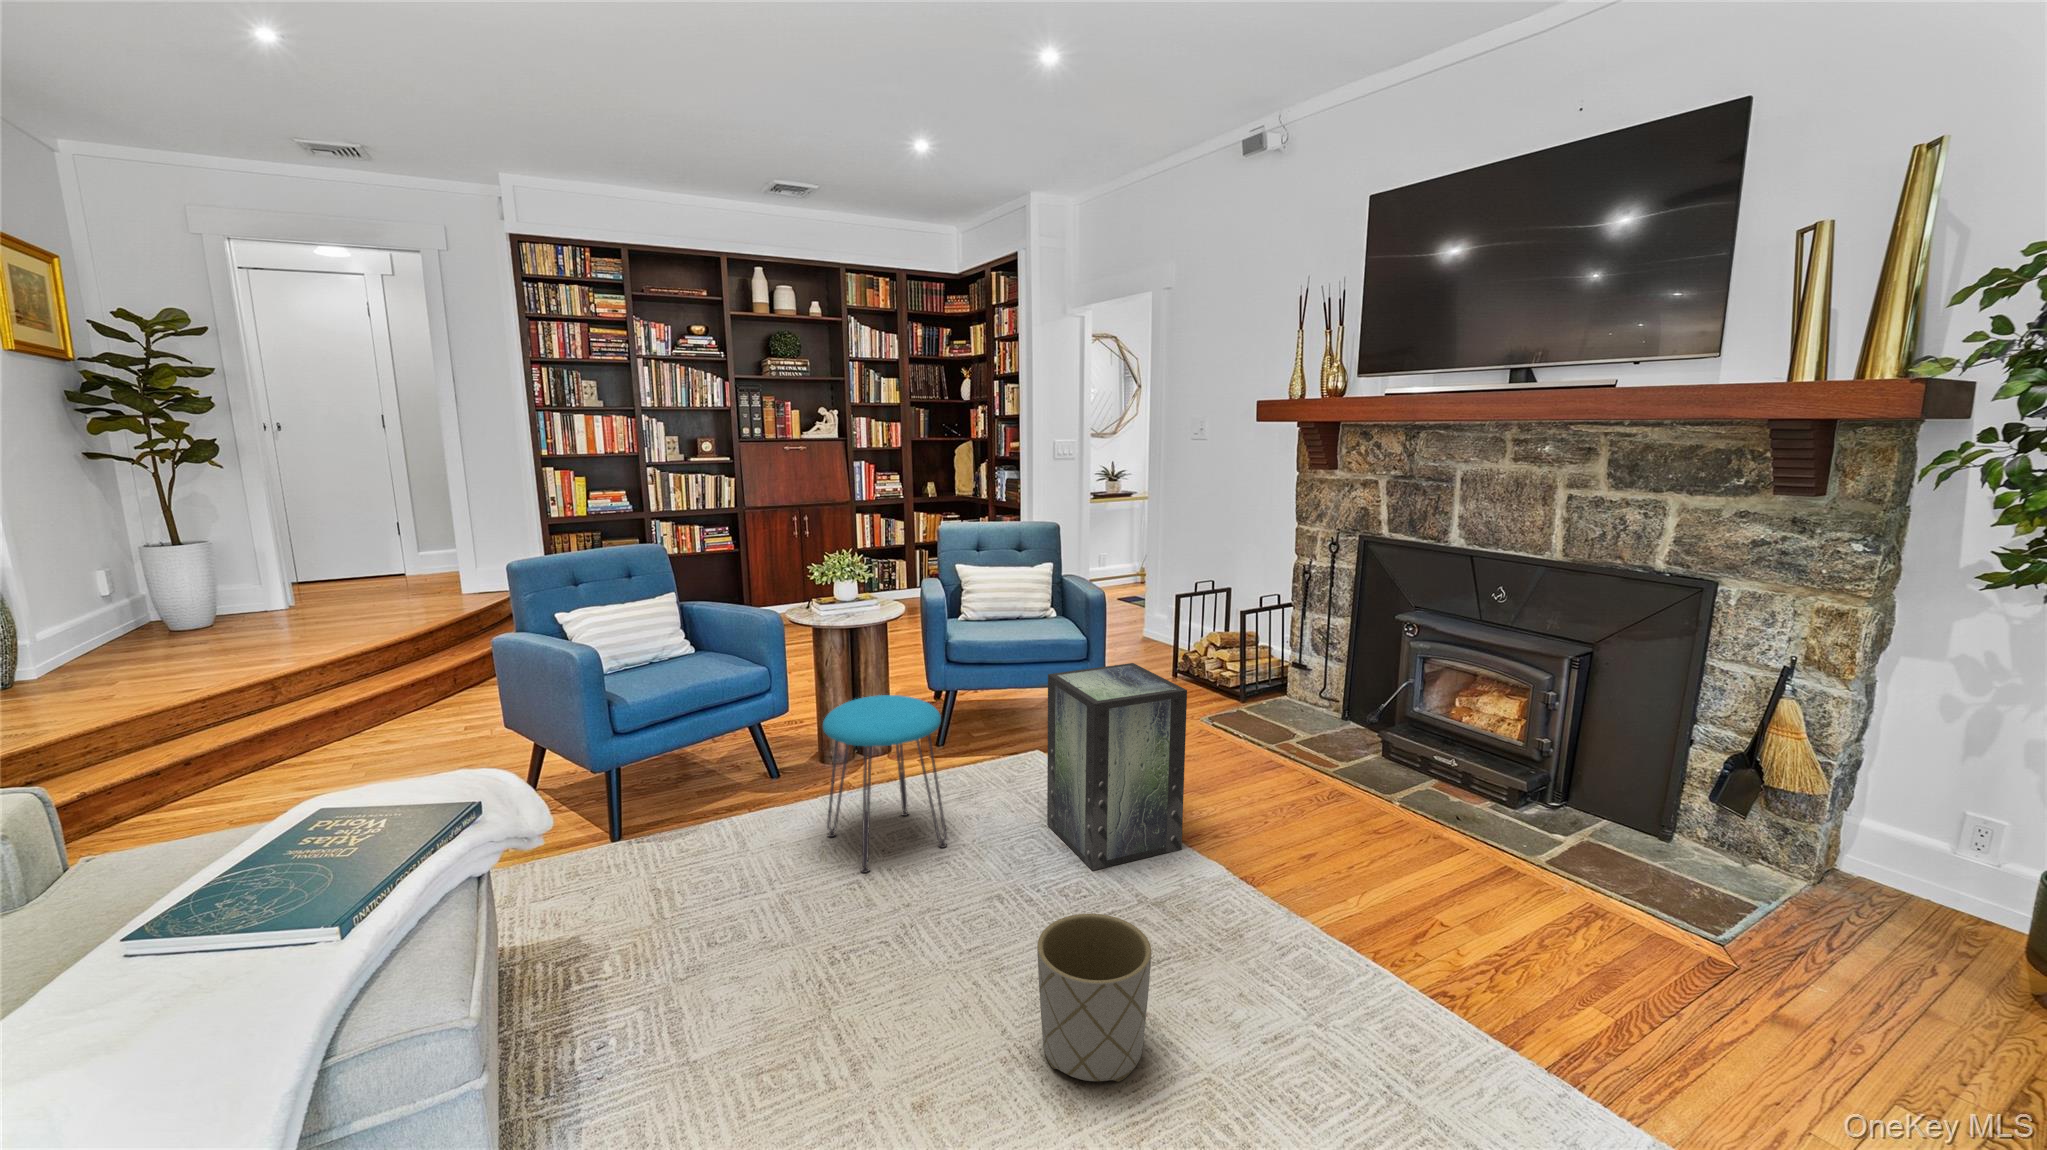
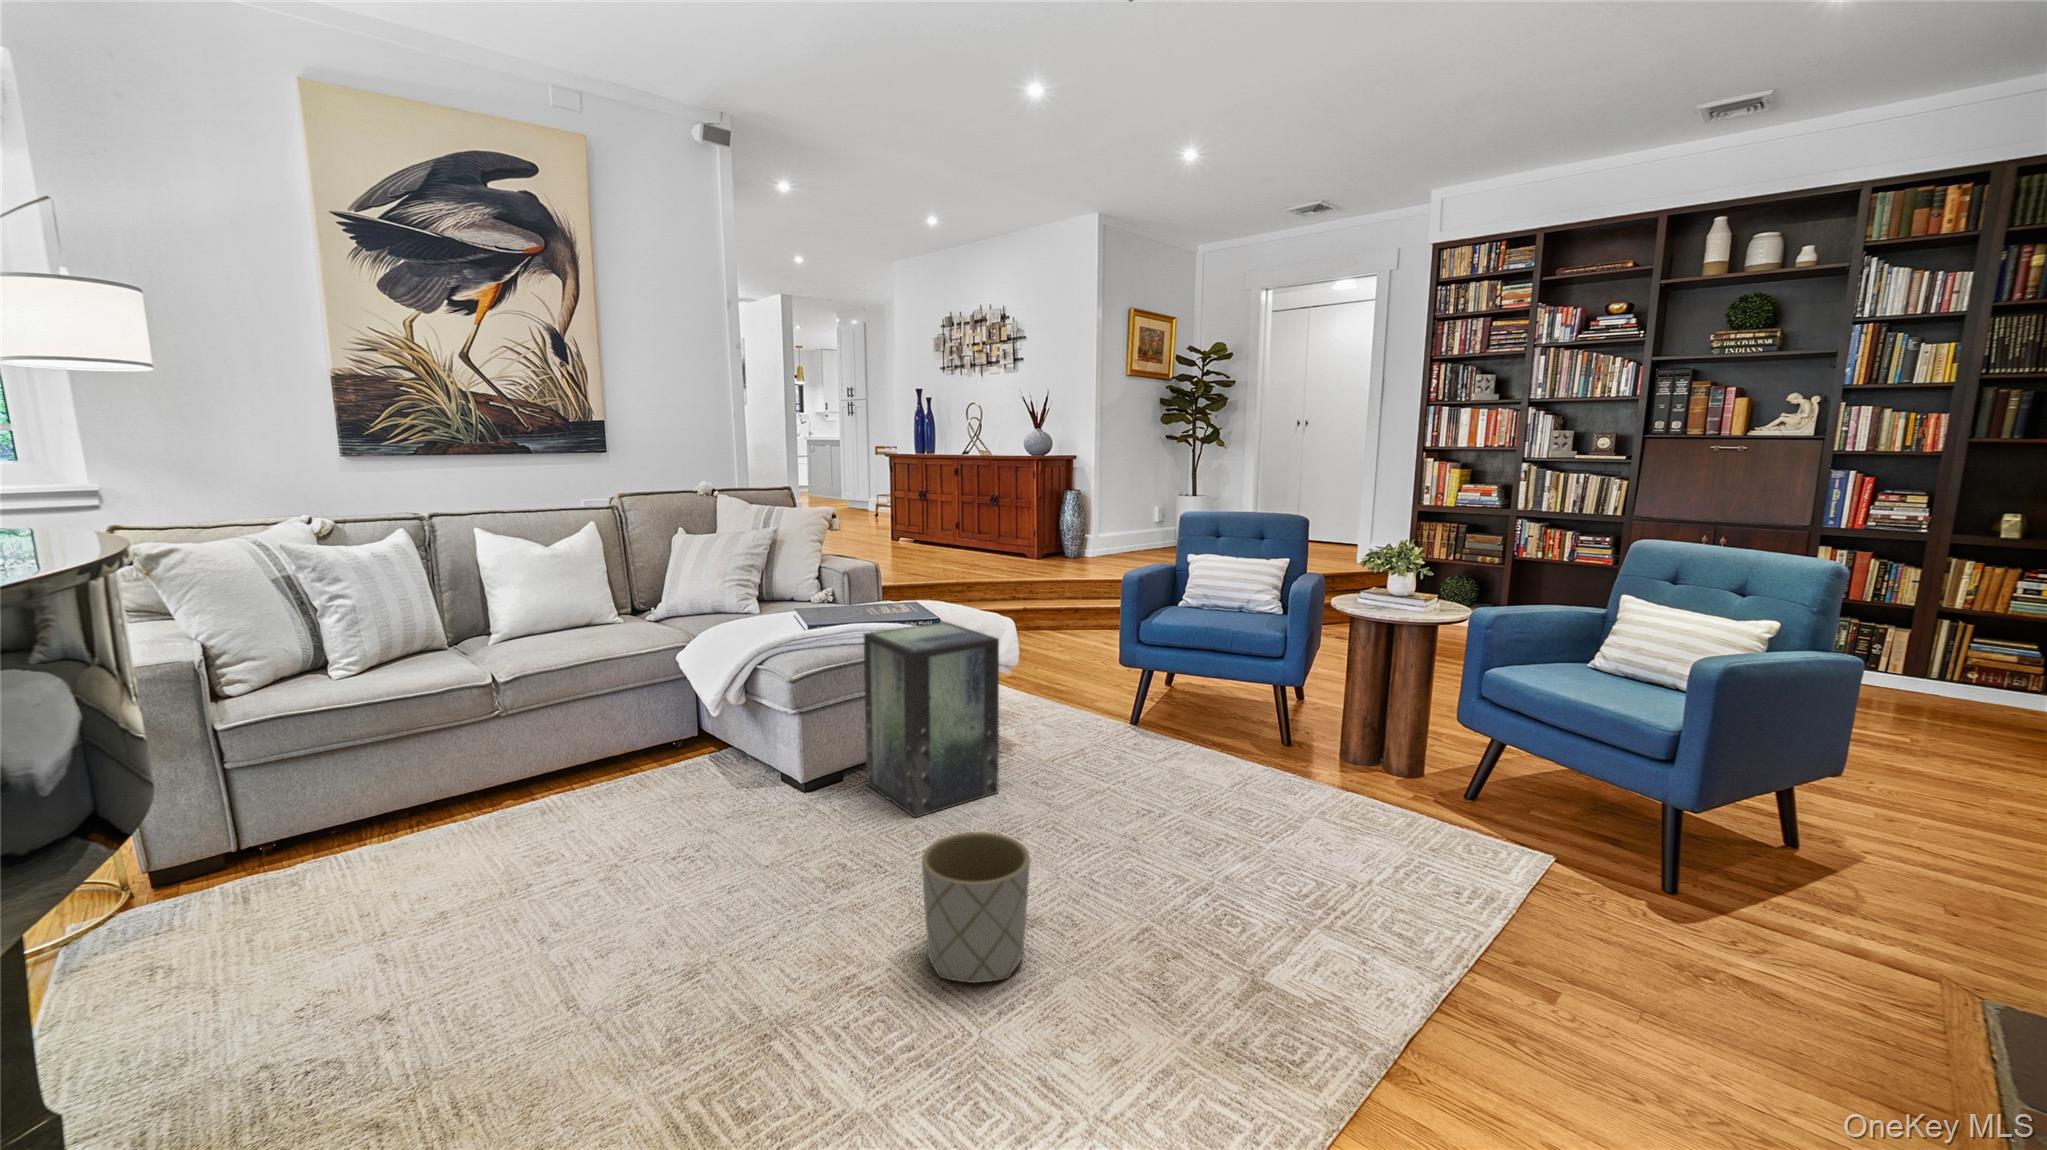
storage box: present [1047,663,1187,871] -> present [864,622,999,817]
stool: present [823,695,947,873] -> none [1160,663,1291,839]

